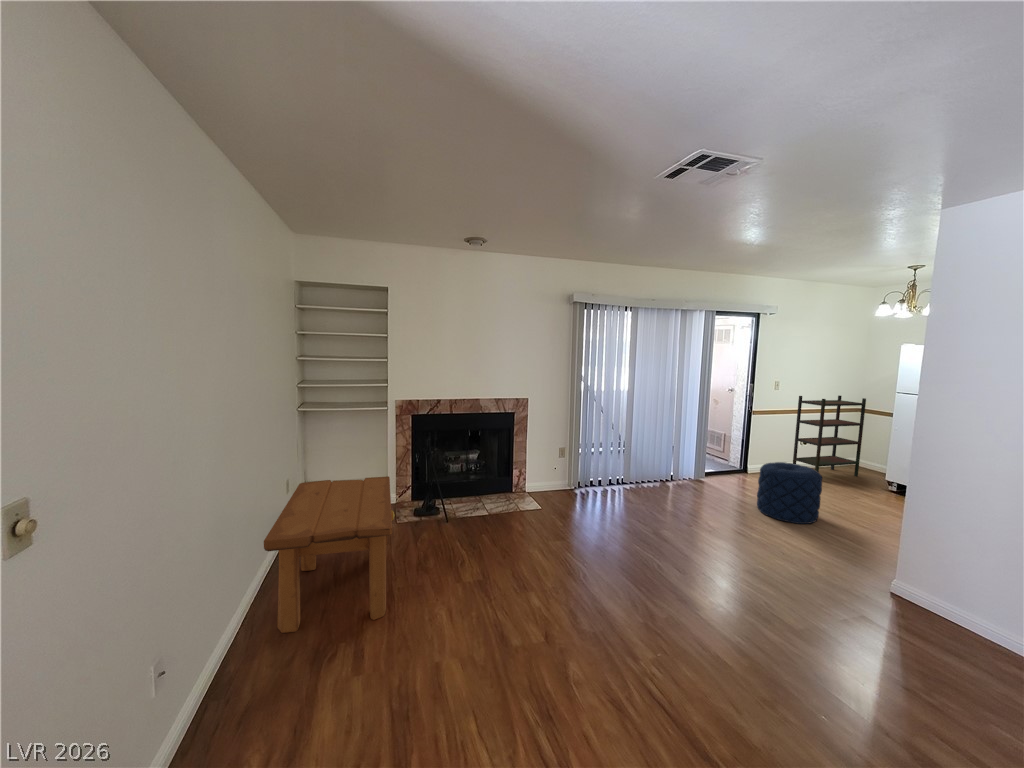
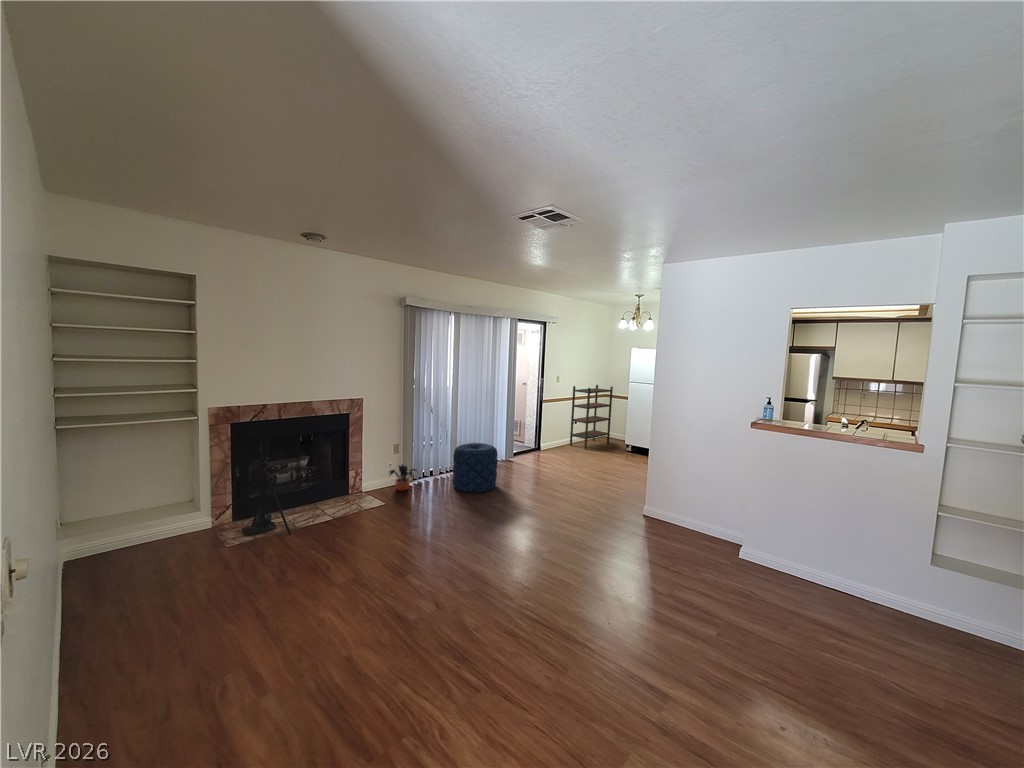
pouf: present [757,462,822,524] -> present [453,443,498,493]
potted plant: none [550,469,582,497] -> present [390,464,417,490]
side table: present [264,476,395,633] -> none [108,493,278,685]

